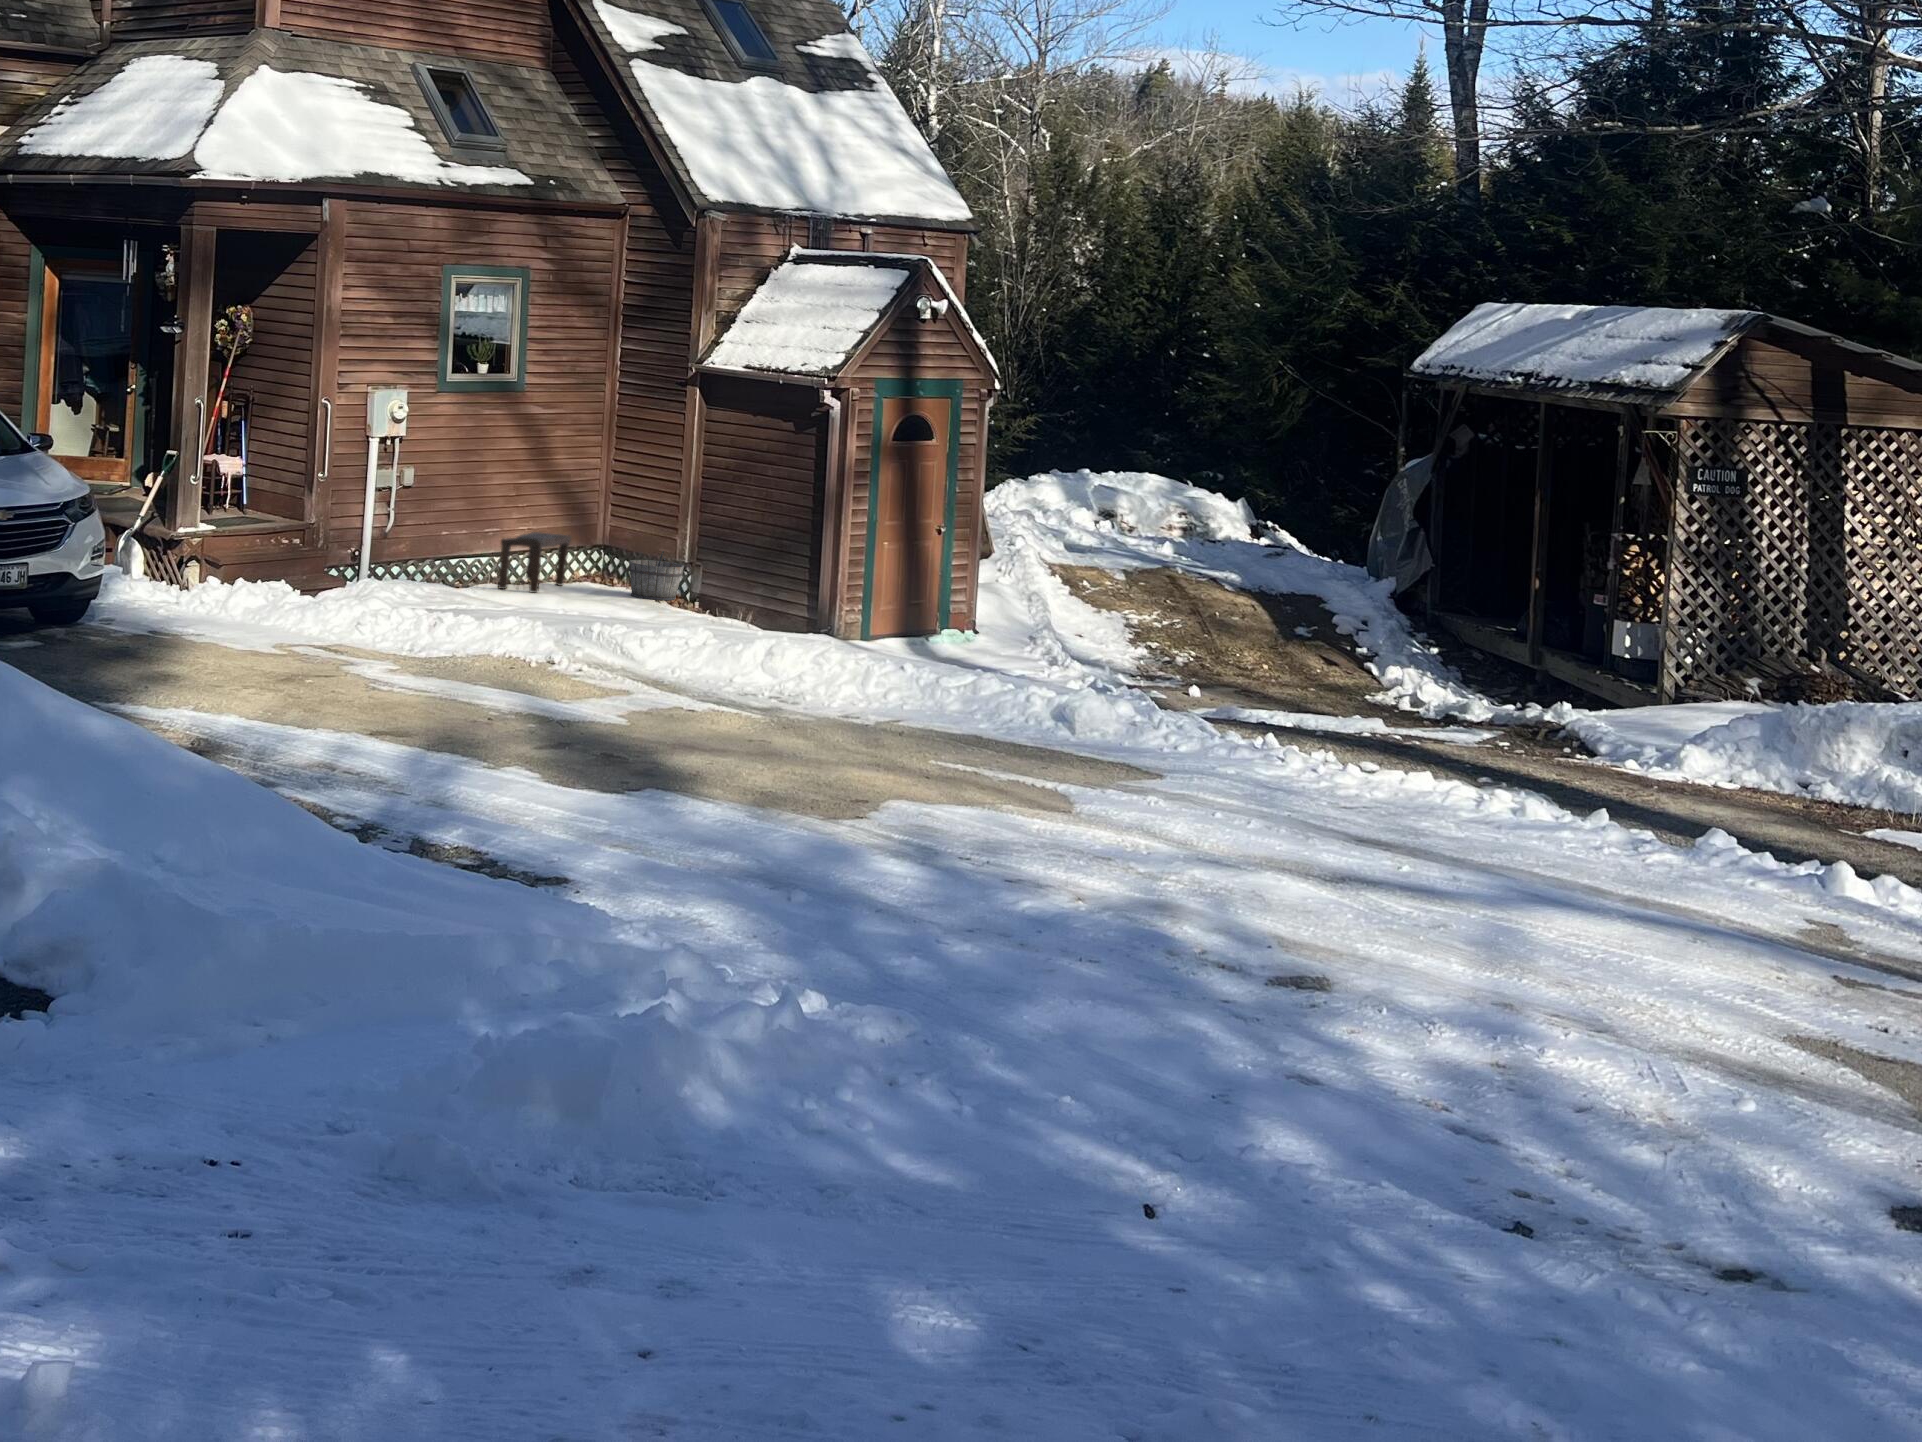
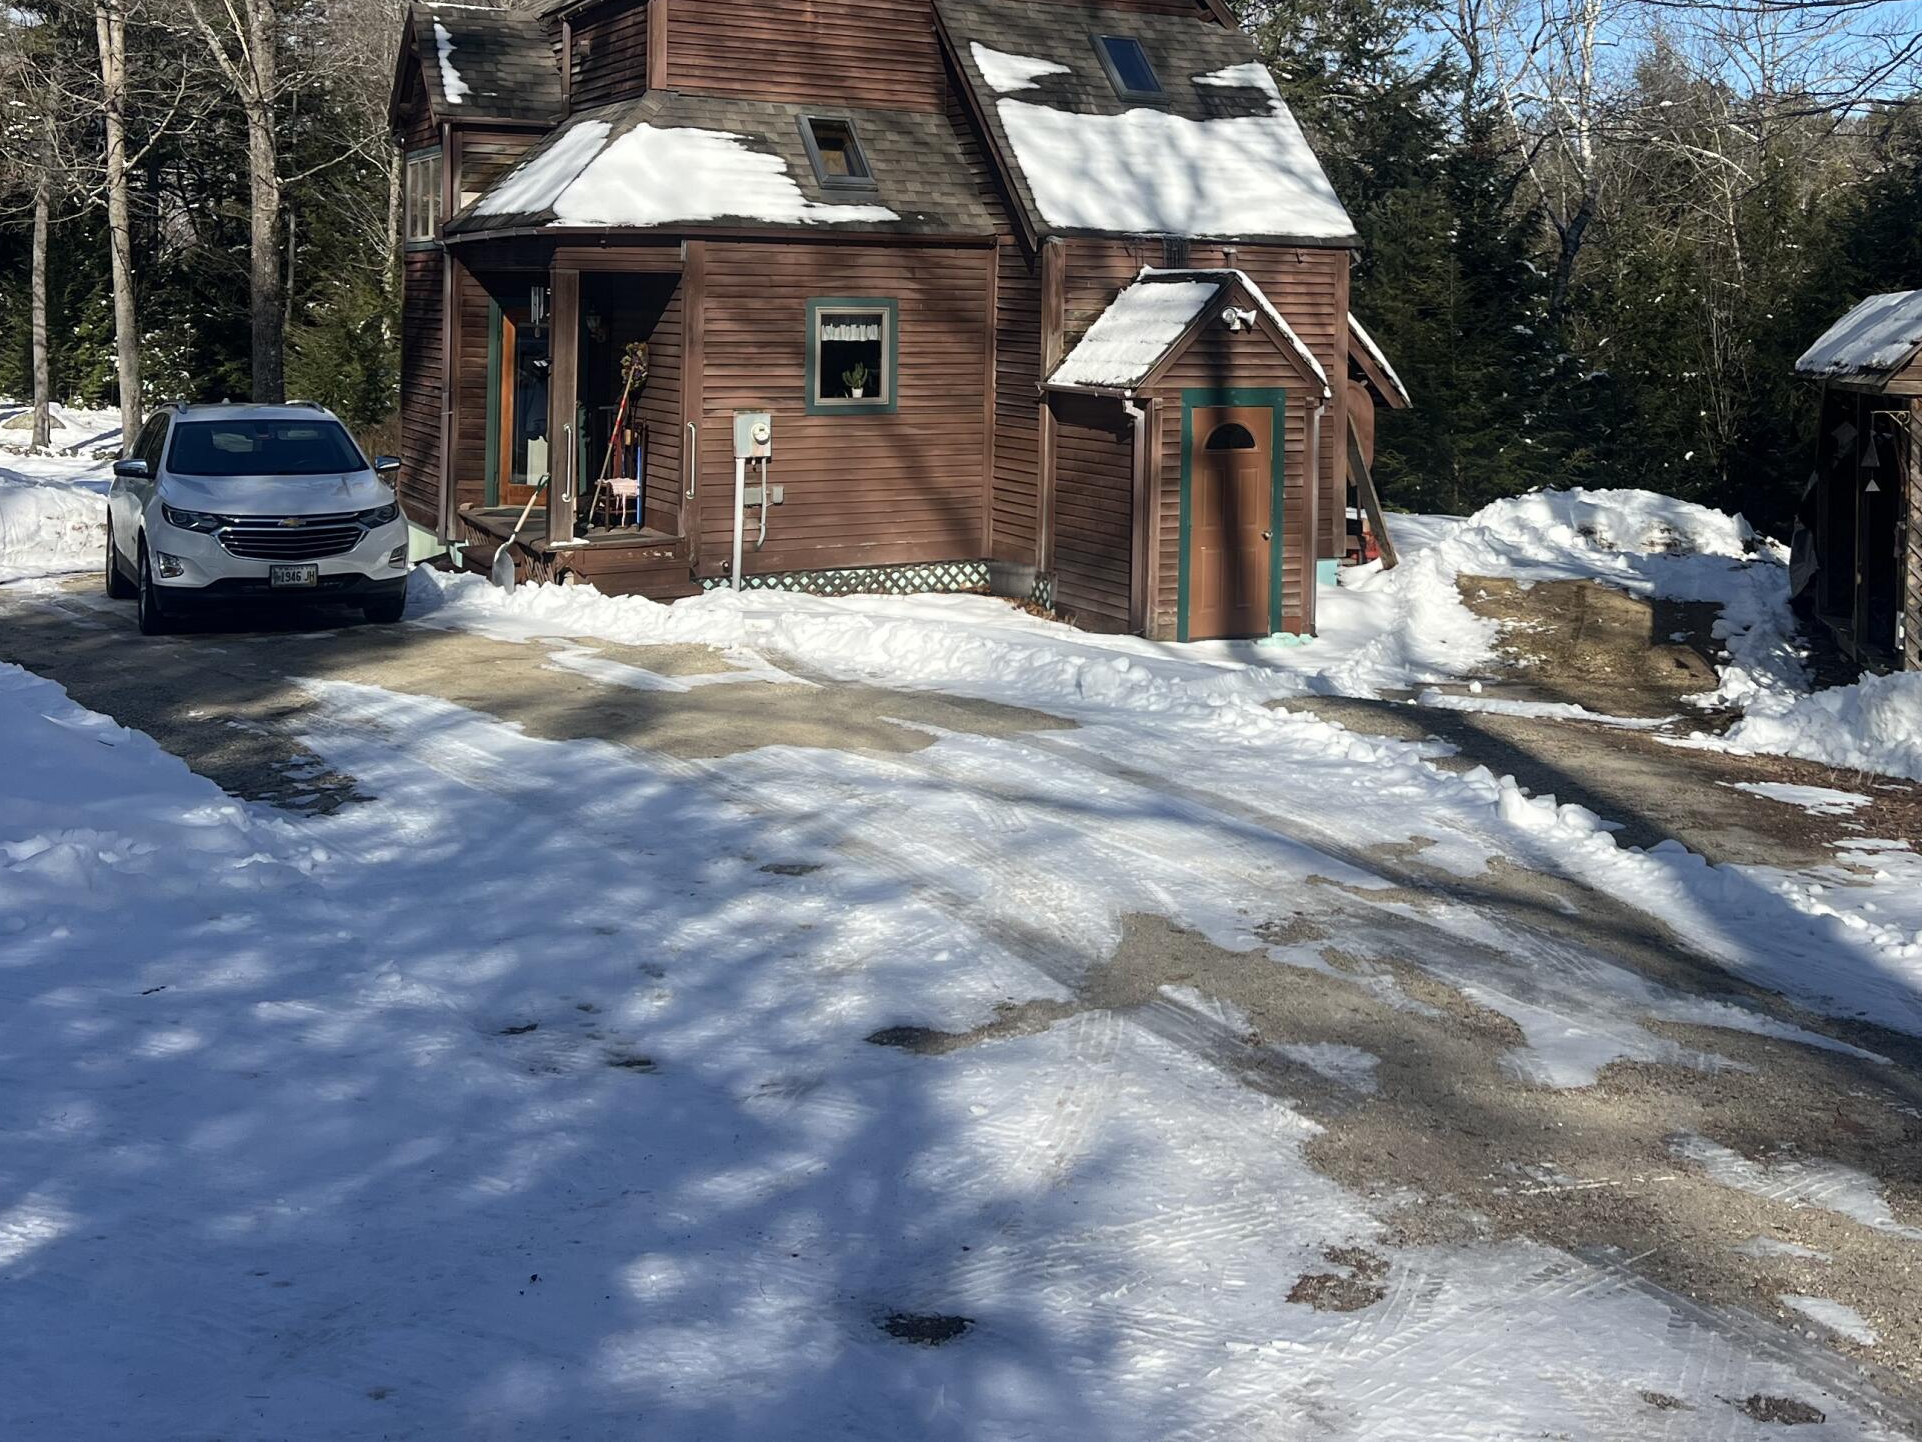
bench: present [498,532,571,593] -> none [865,539,942,591]

